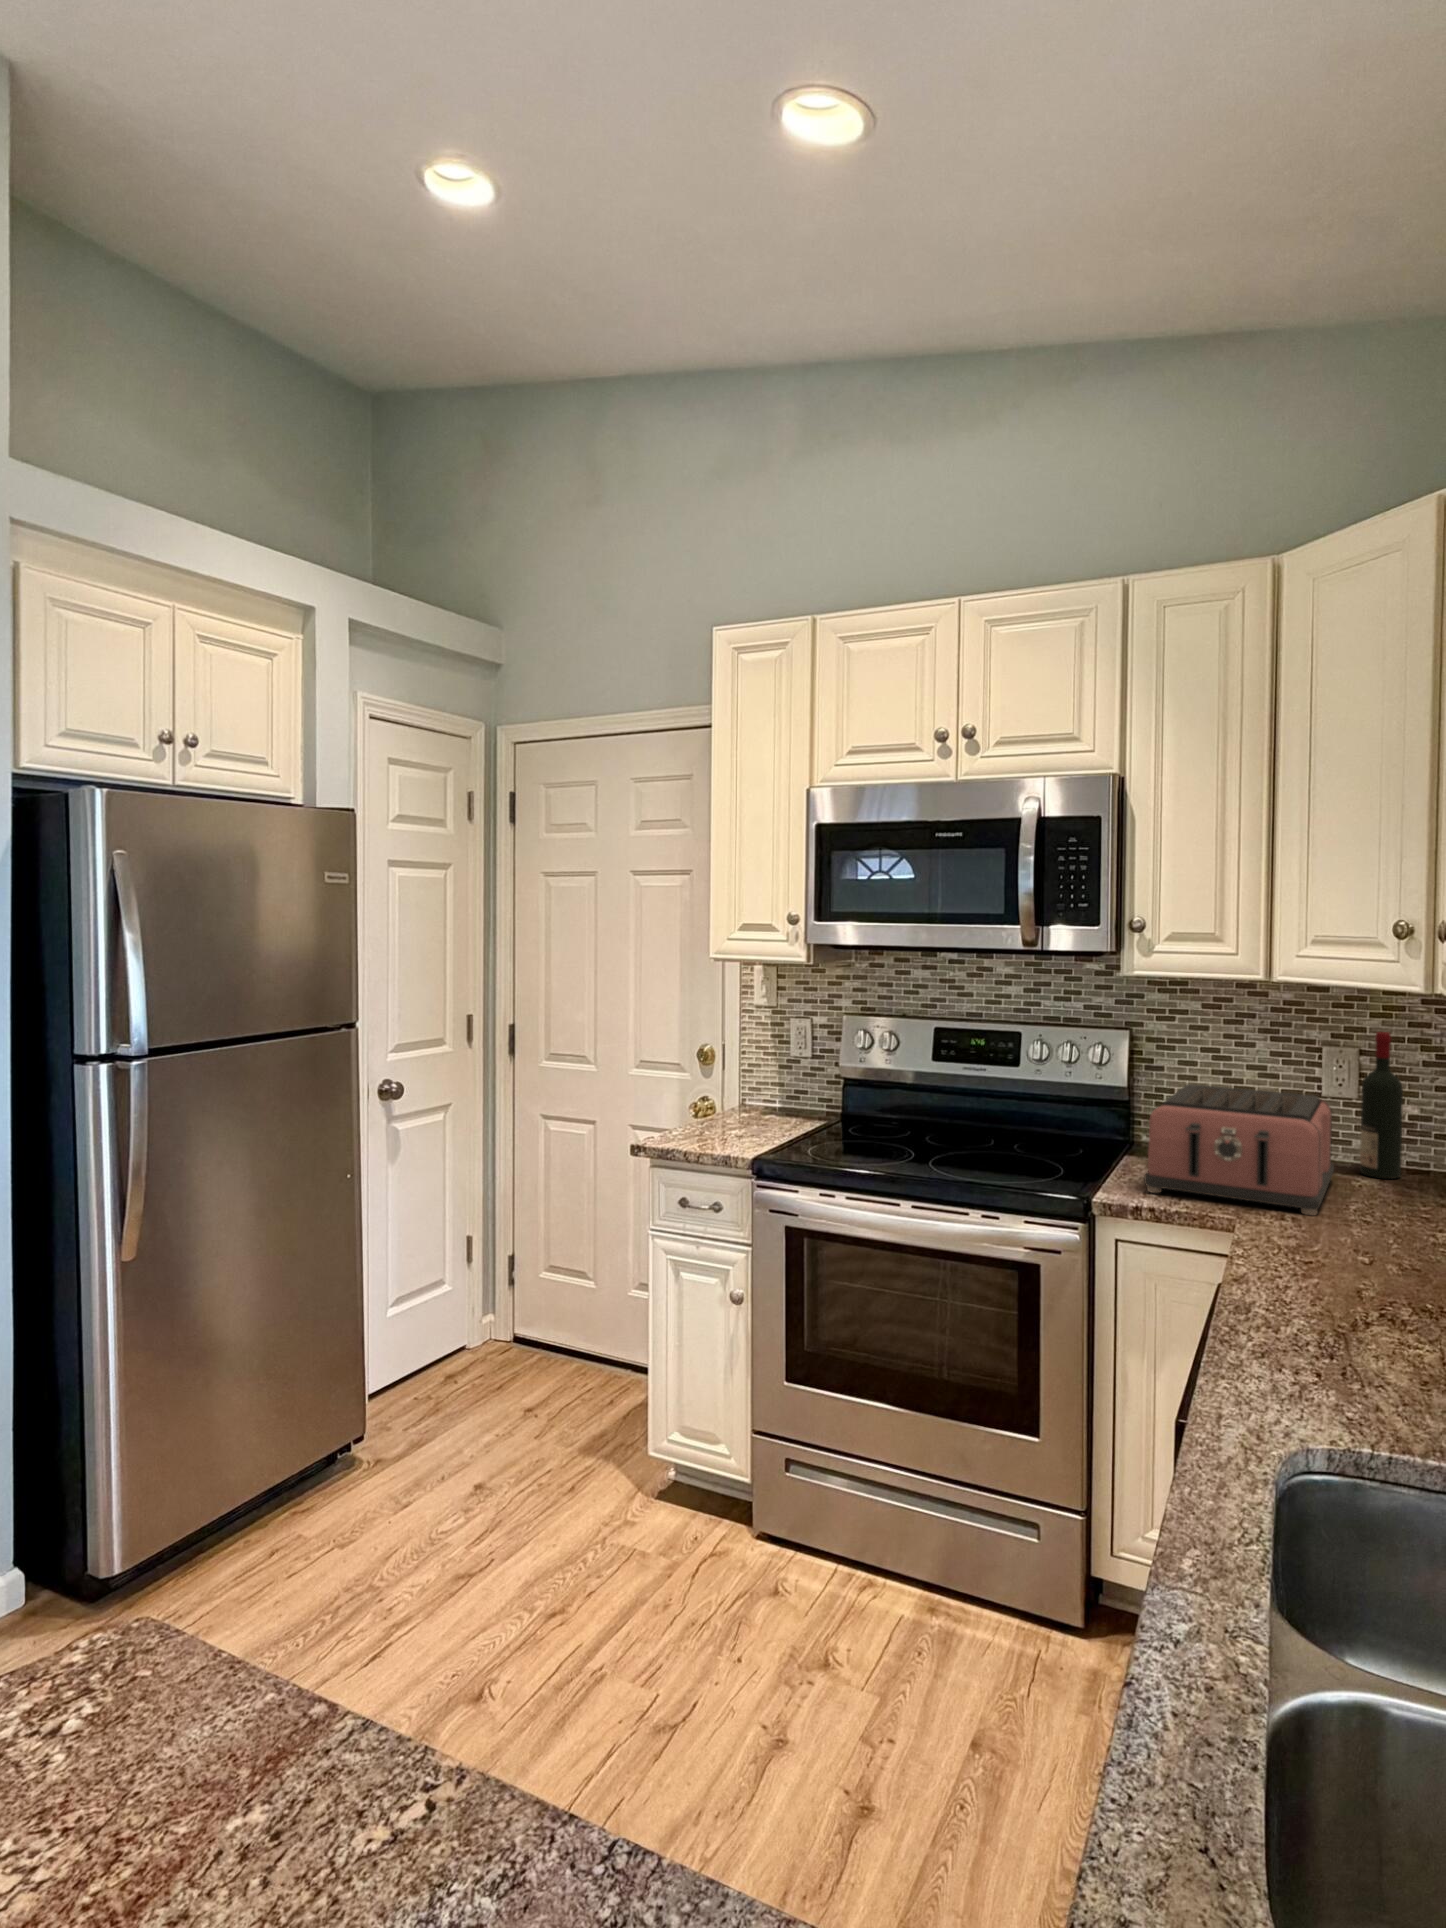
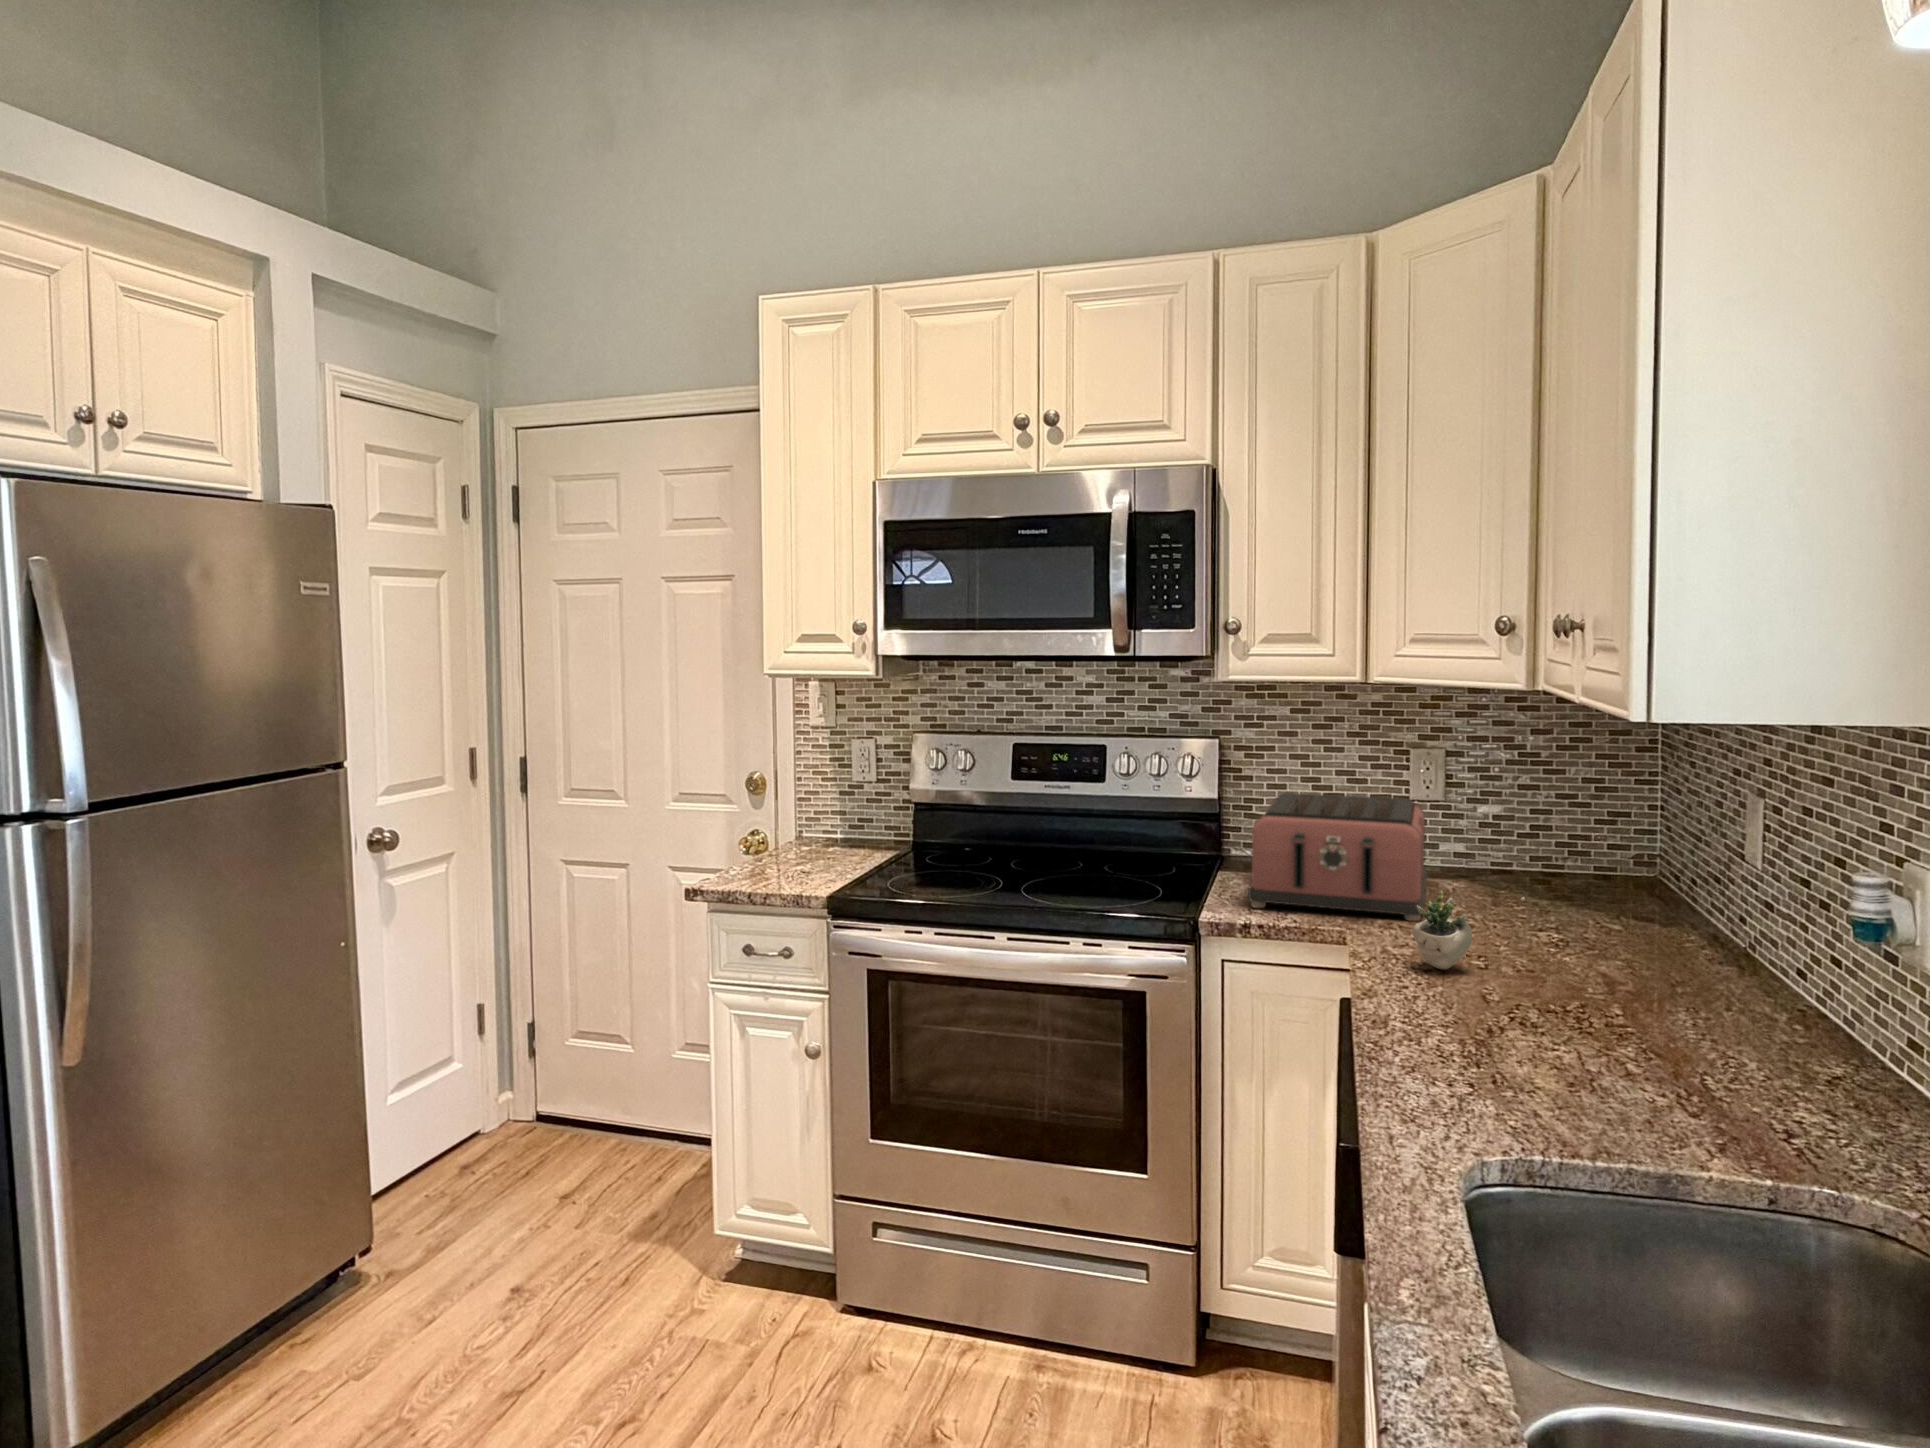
wine bottle: present [1360,1032,1403,1179] -> none [1448,732,1488,880]
succulent plant: none [1294,1186,1407,1264] -> present [1412,891,1525,970]

